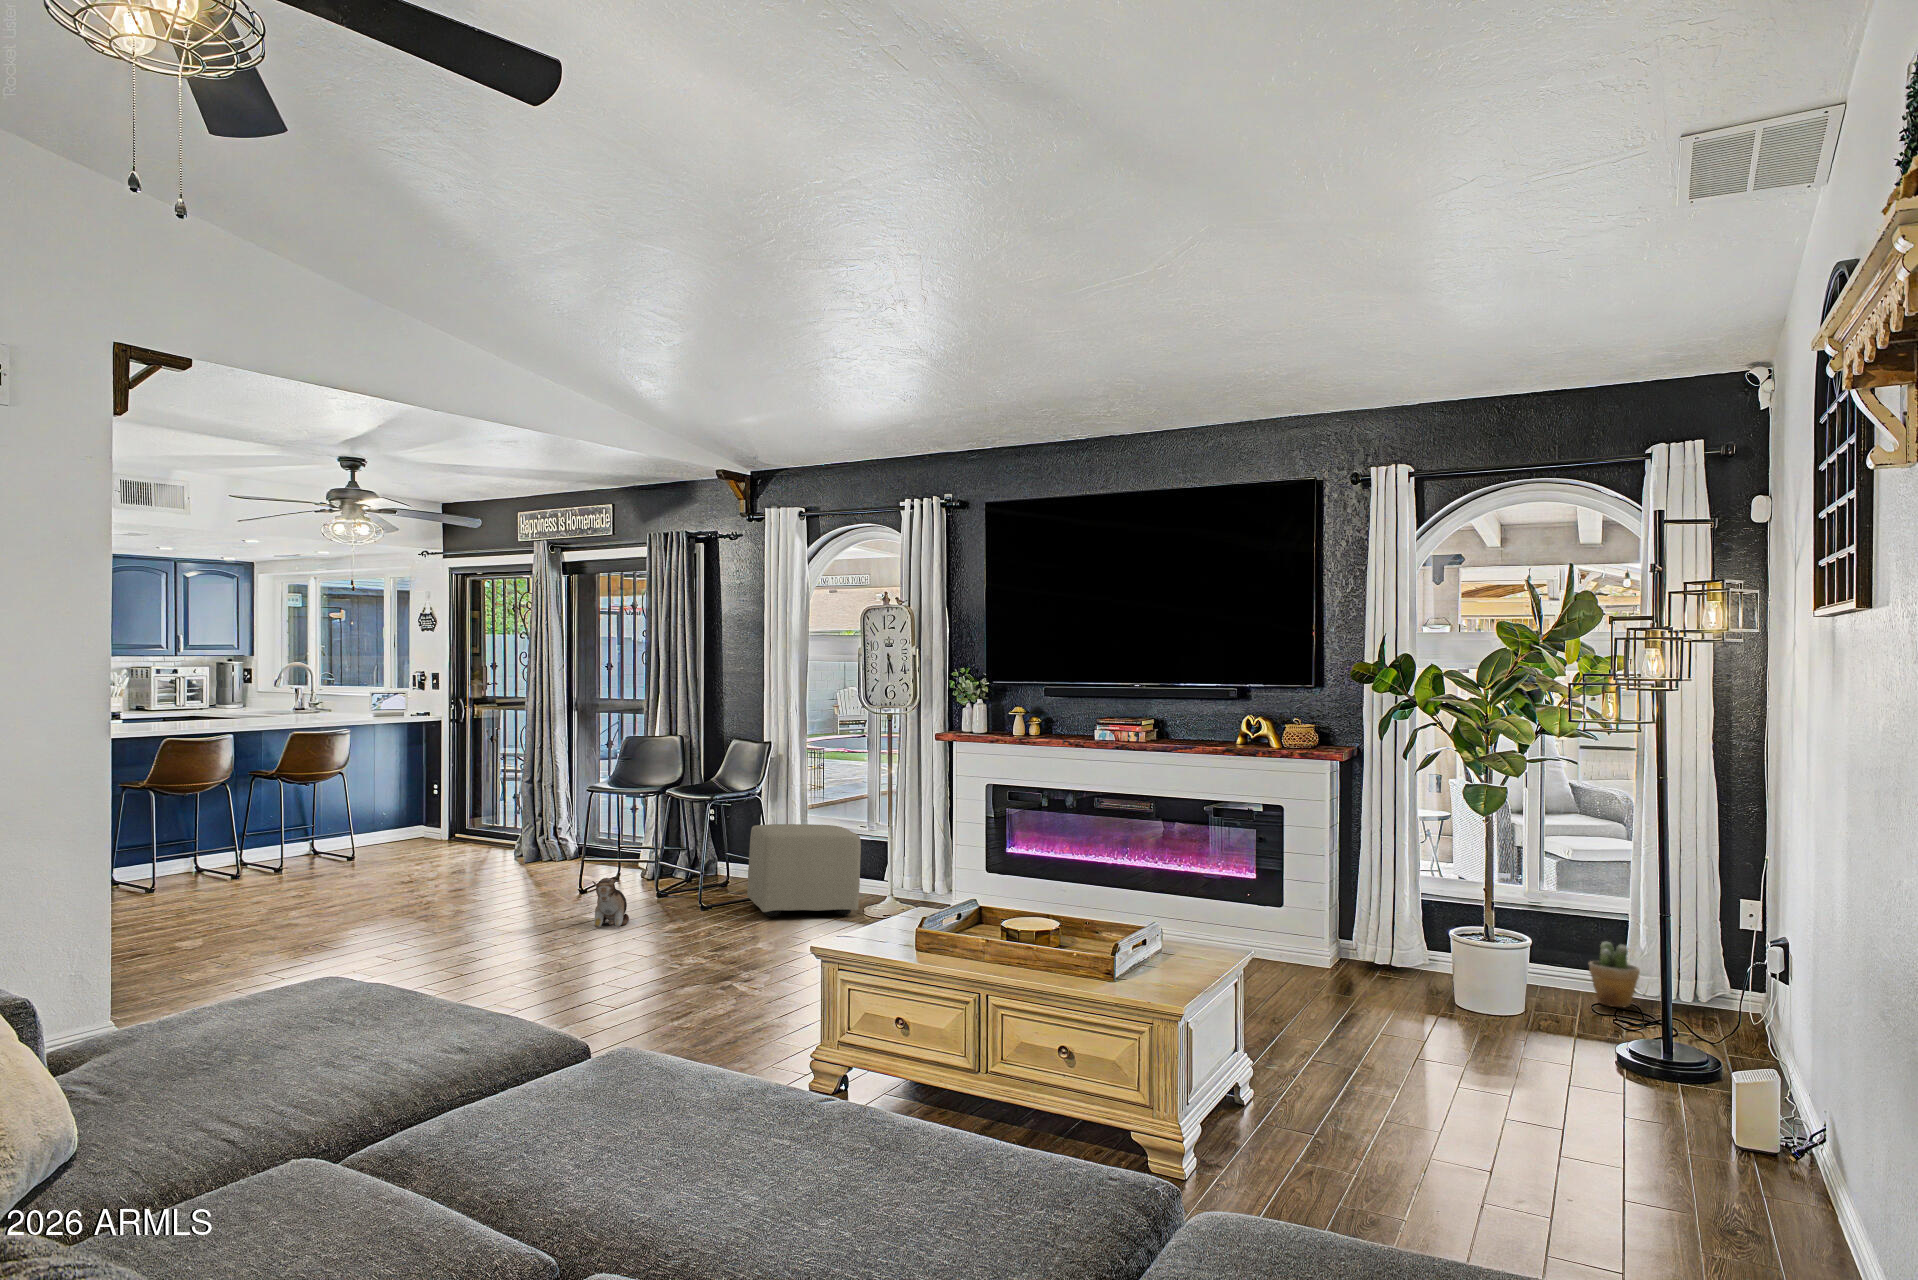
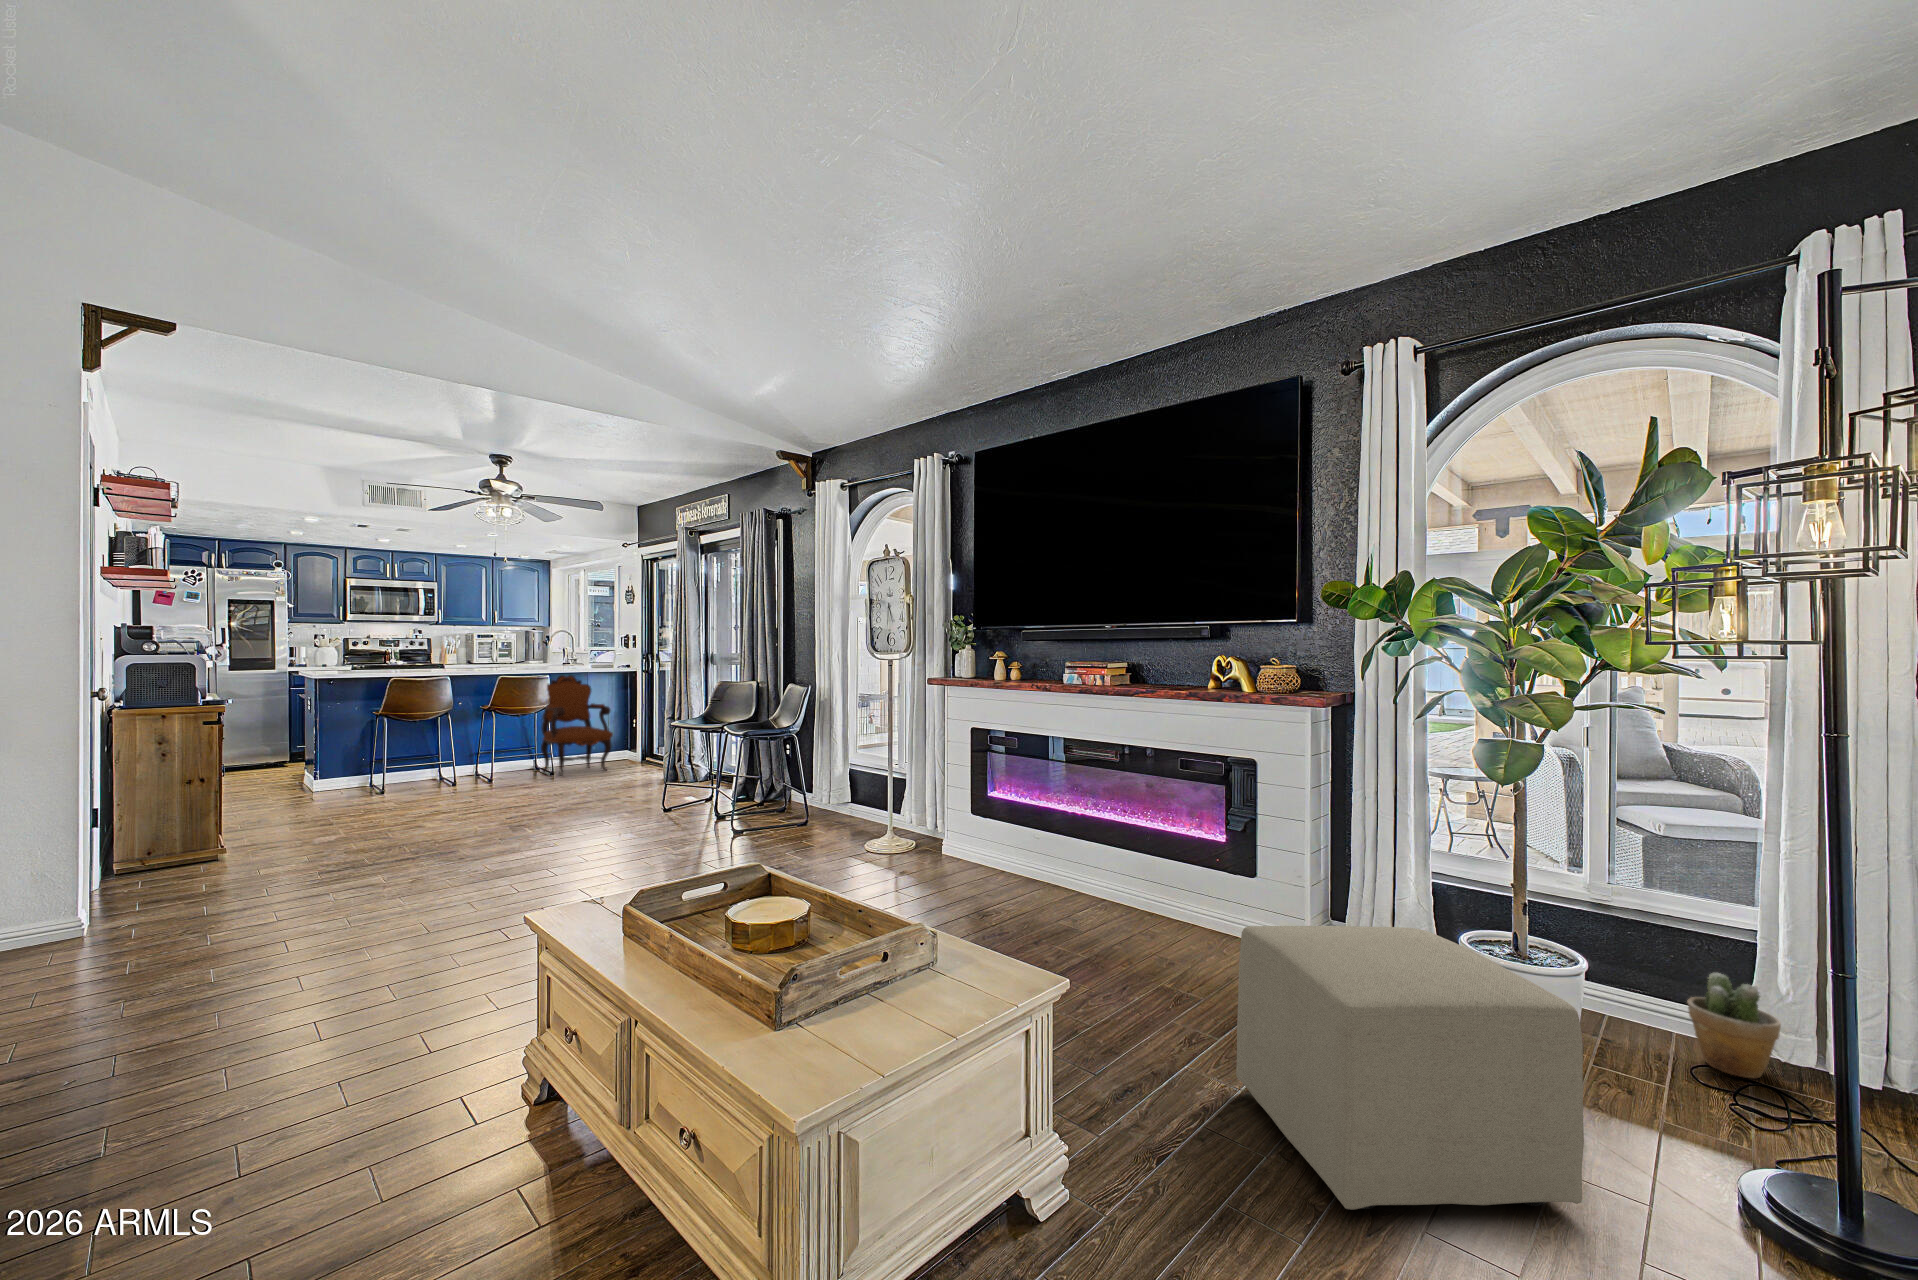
armchair: none [341,726,437,857] -> present [541,675,613,776]
ottoman: present [747,824,861,916] -> present [1236,926,1584,1209]
plush toy: present [592,878,629,928] -> none [596,809,649,853]

